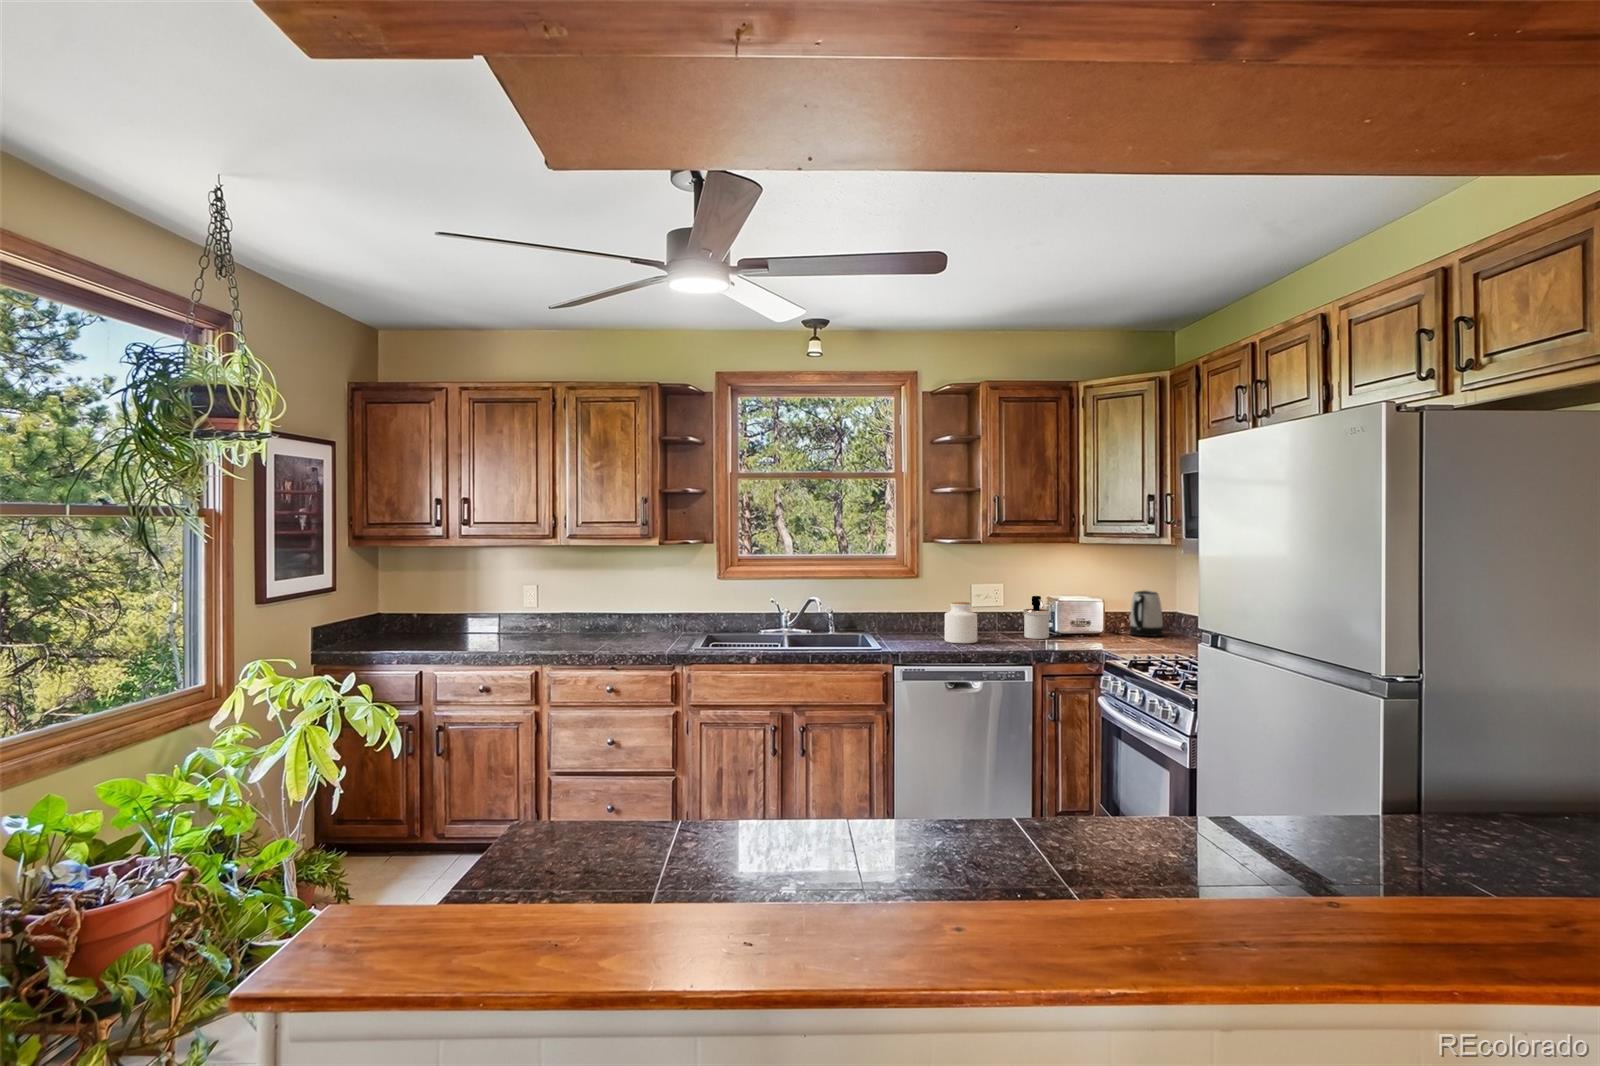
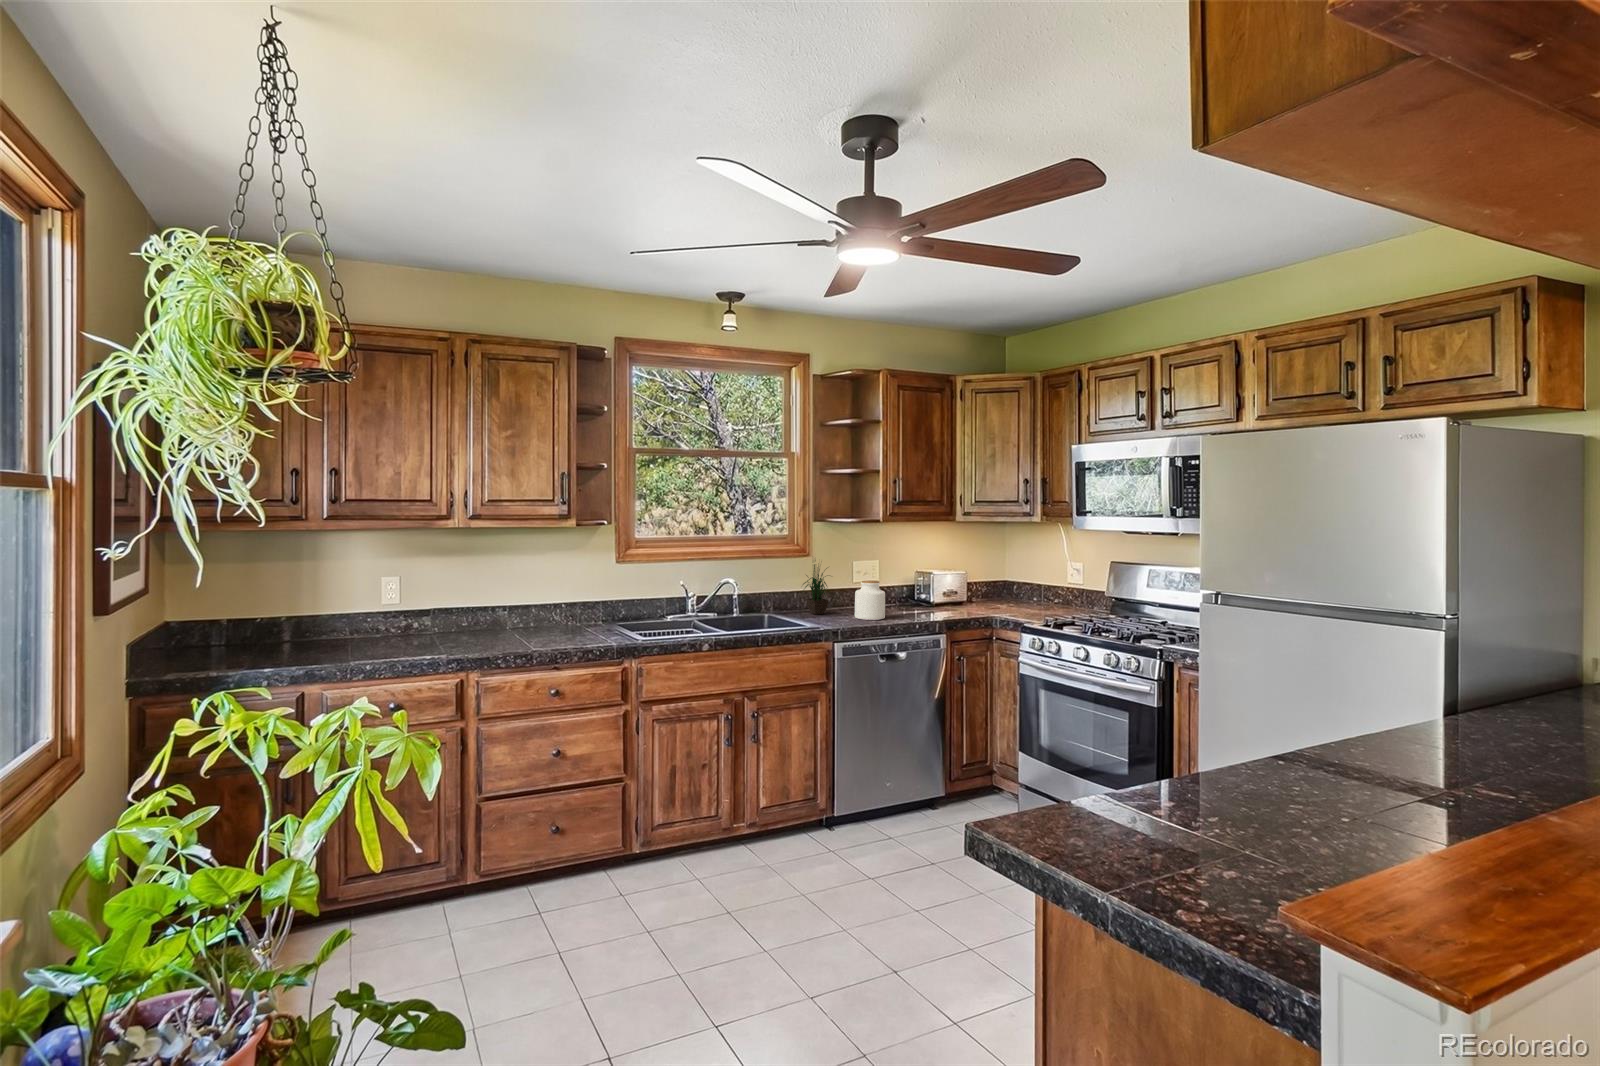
potted plant: none [894,565,929,636] -> present [804,564,829,615]
kettle: present [1130,590,1163,636] -> none [983,565,1010,605]
soap dispenser: present [1023,596,1050,639] -> none [910,572,935,611]

